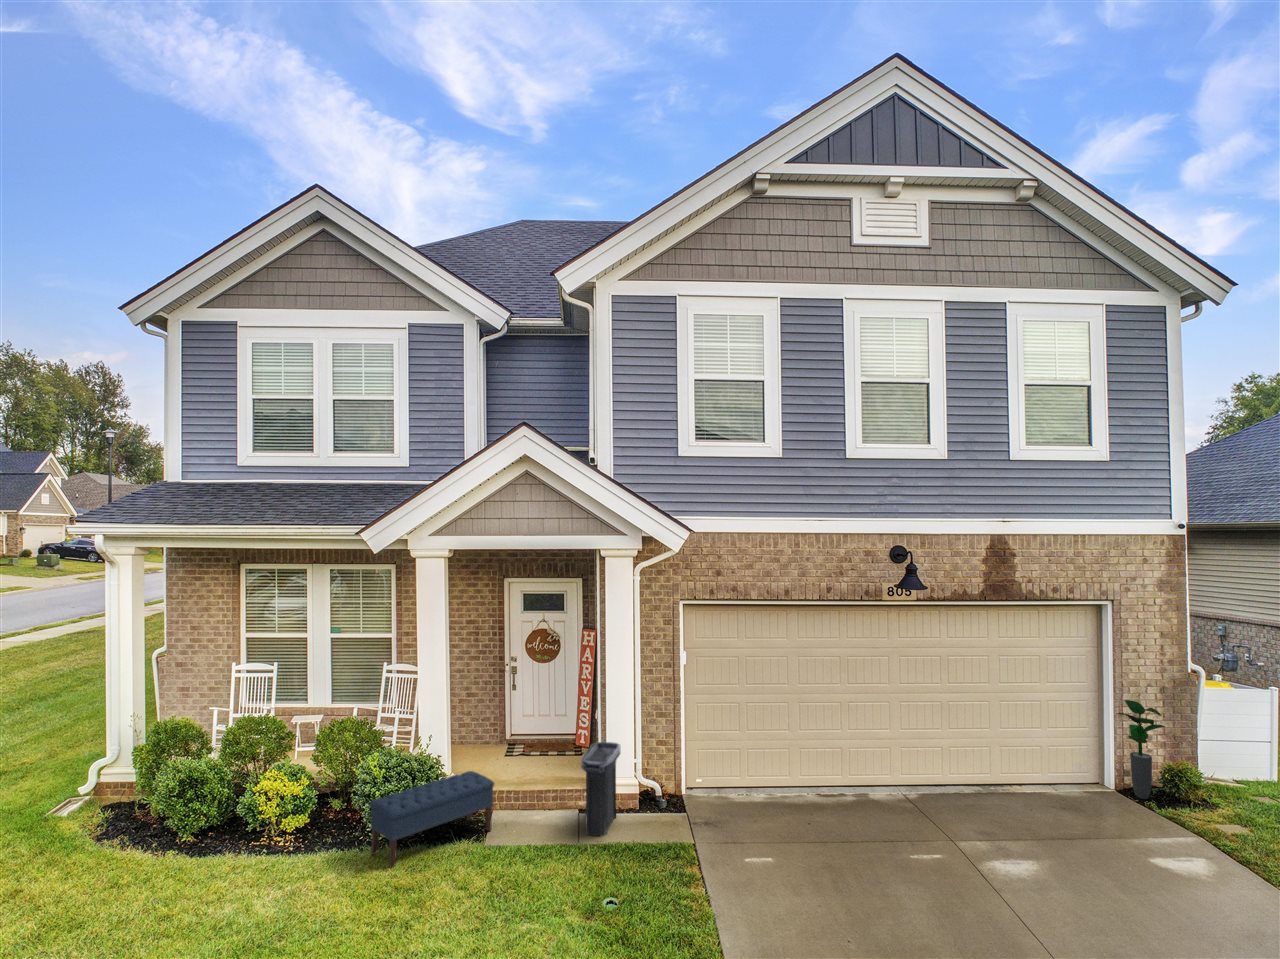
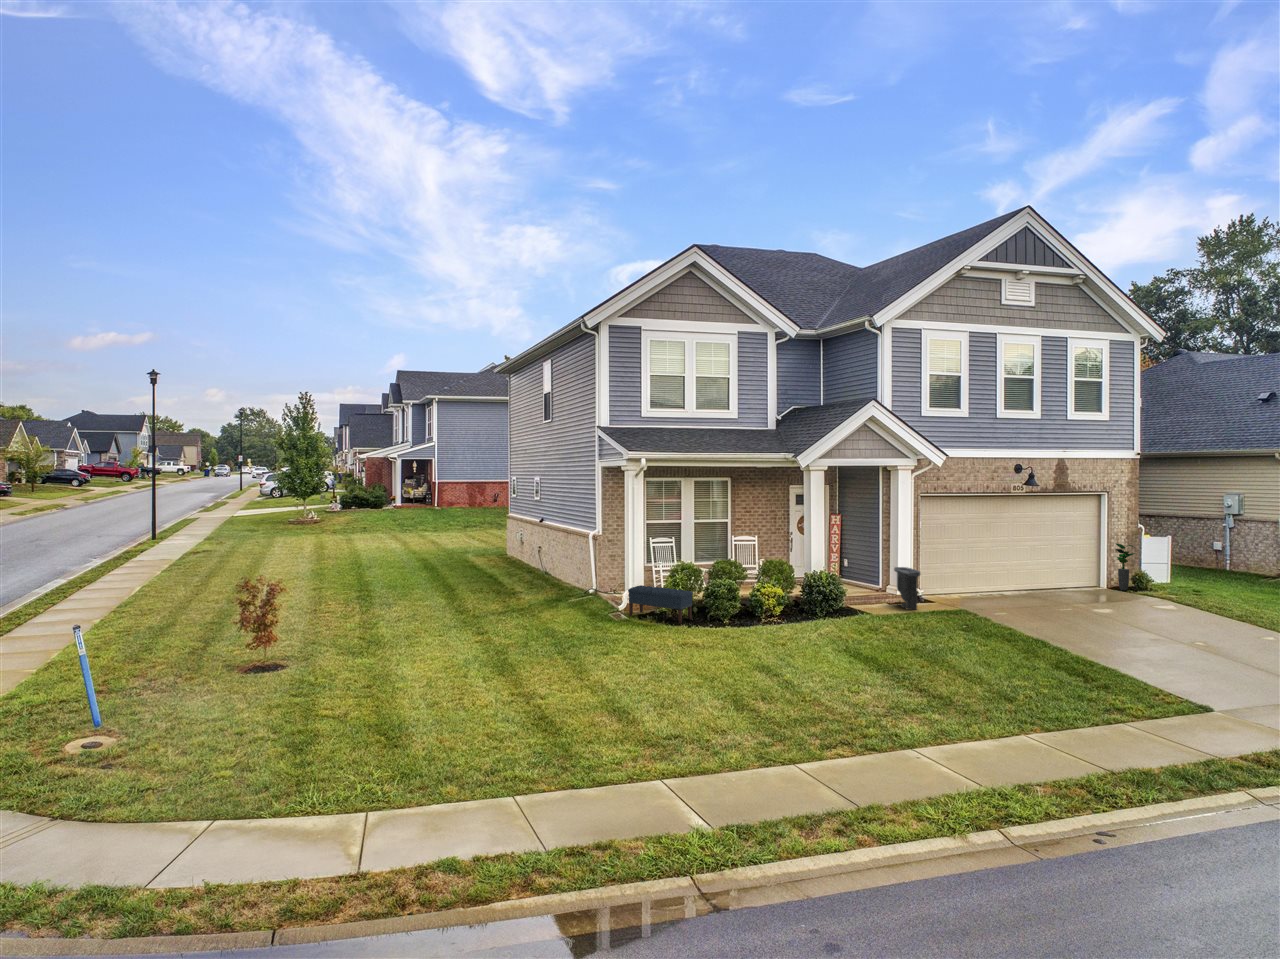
bench: present [370,771,494,868] -> present [628,585,693,623]

